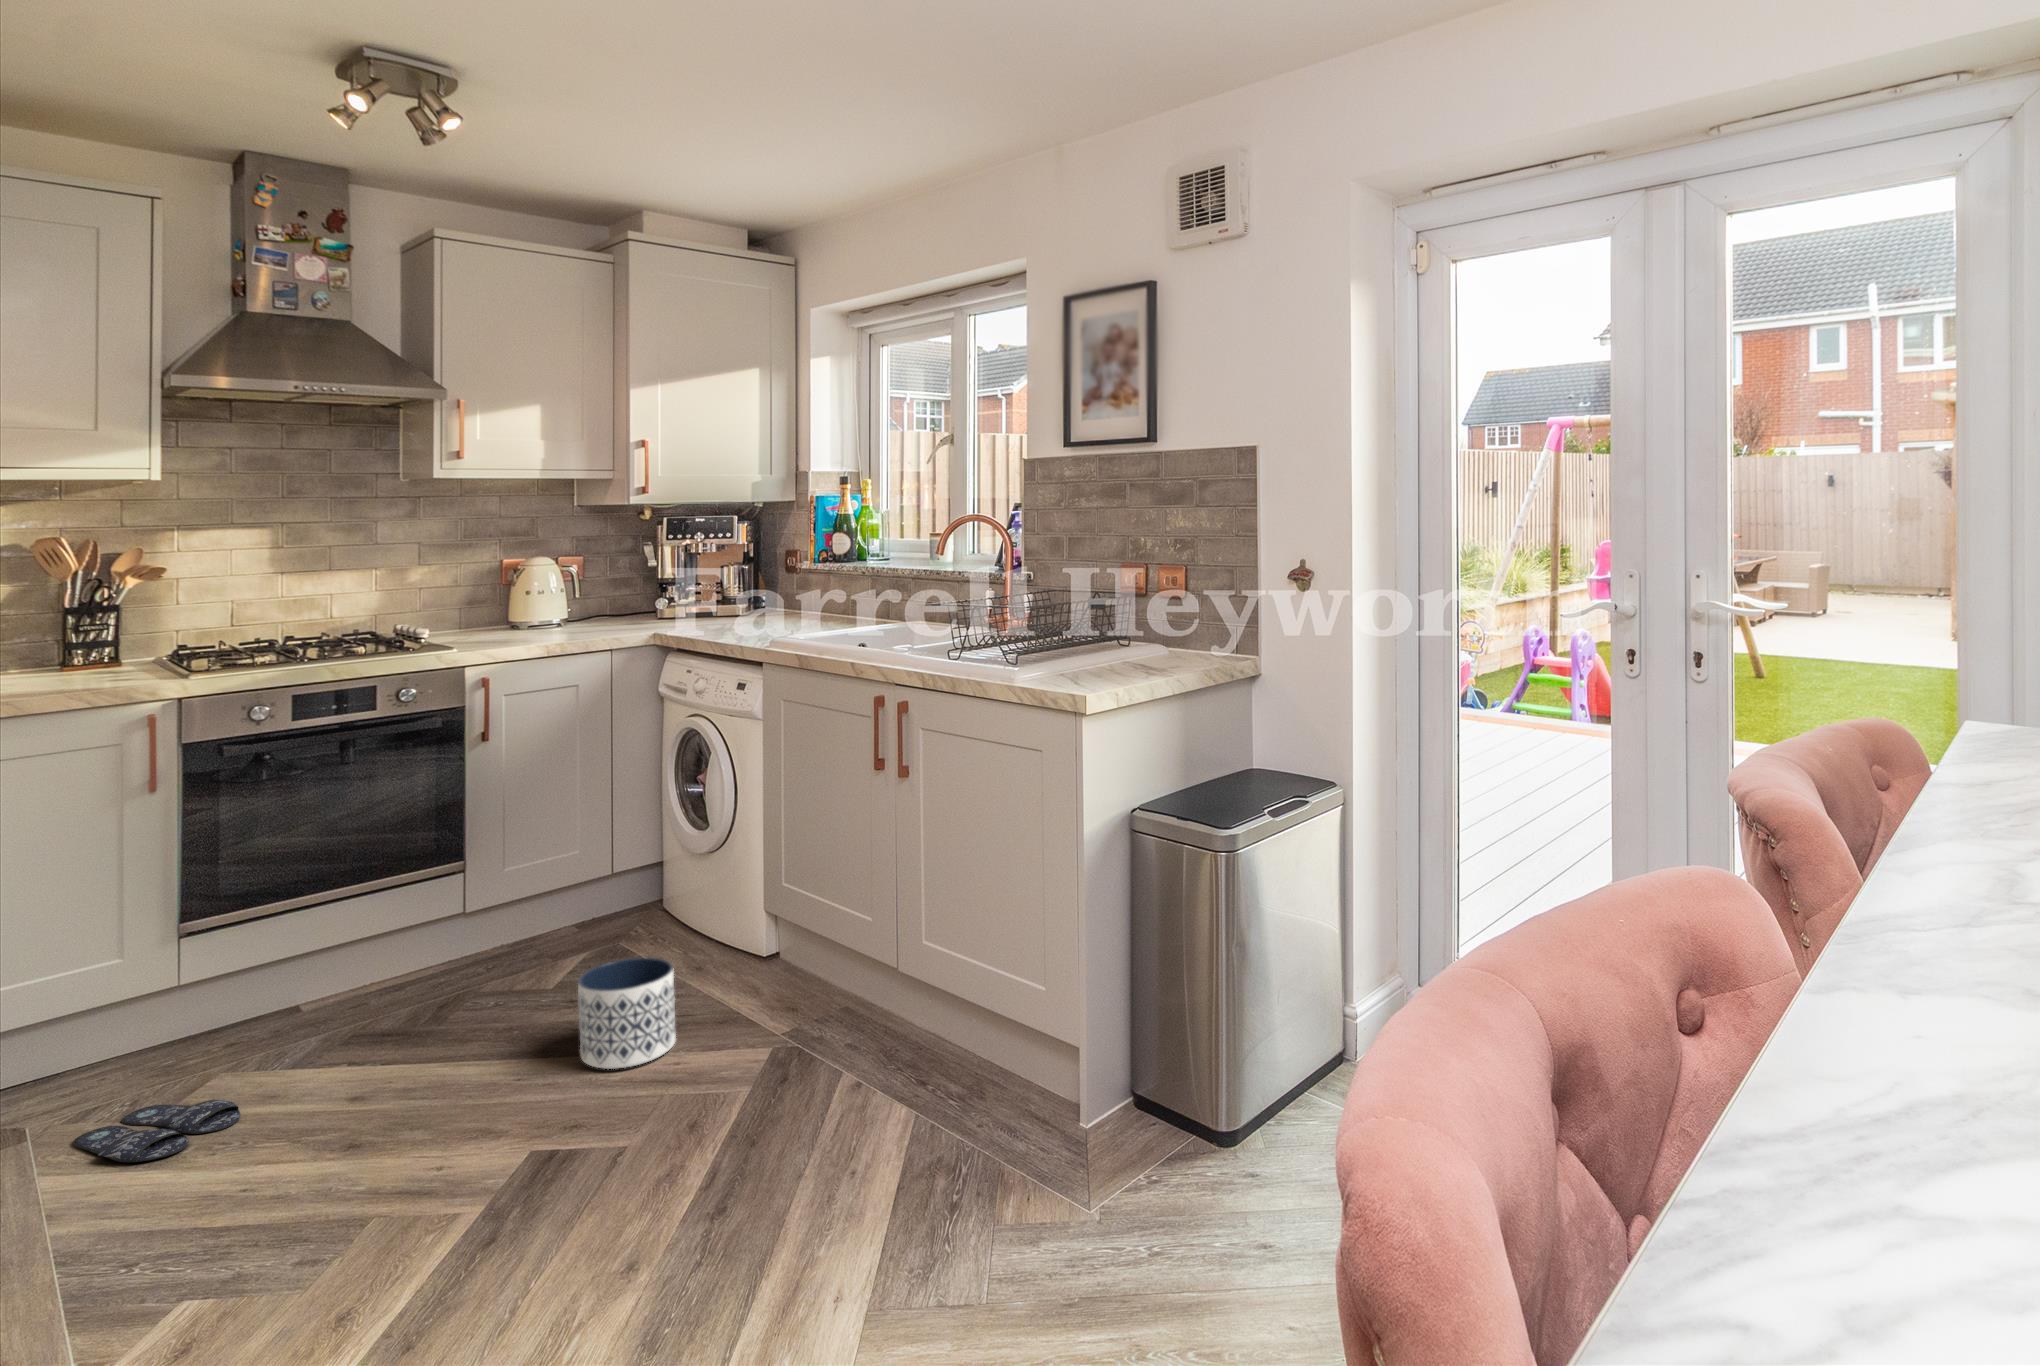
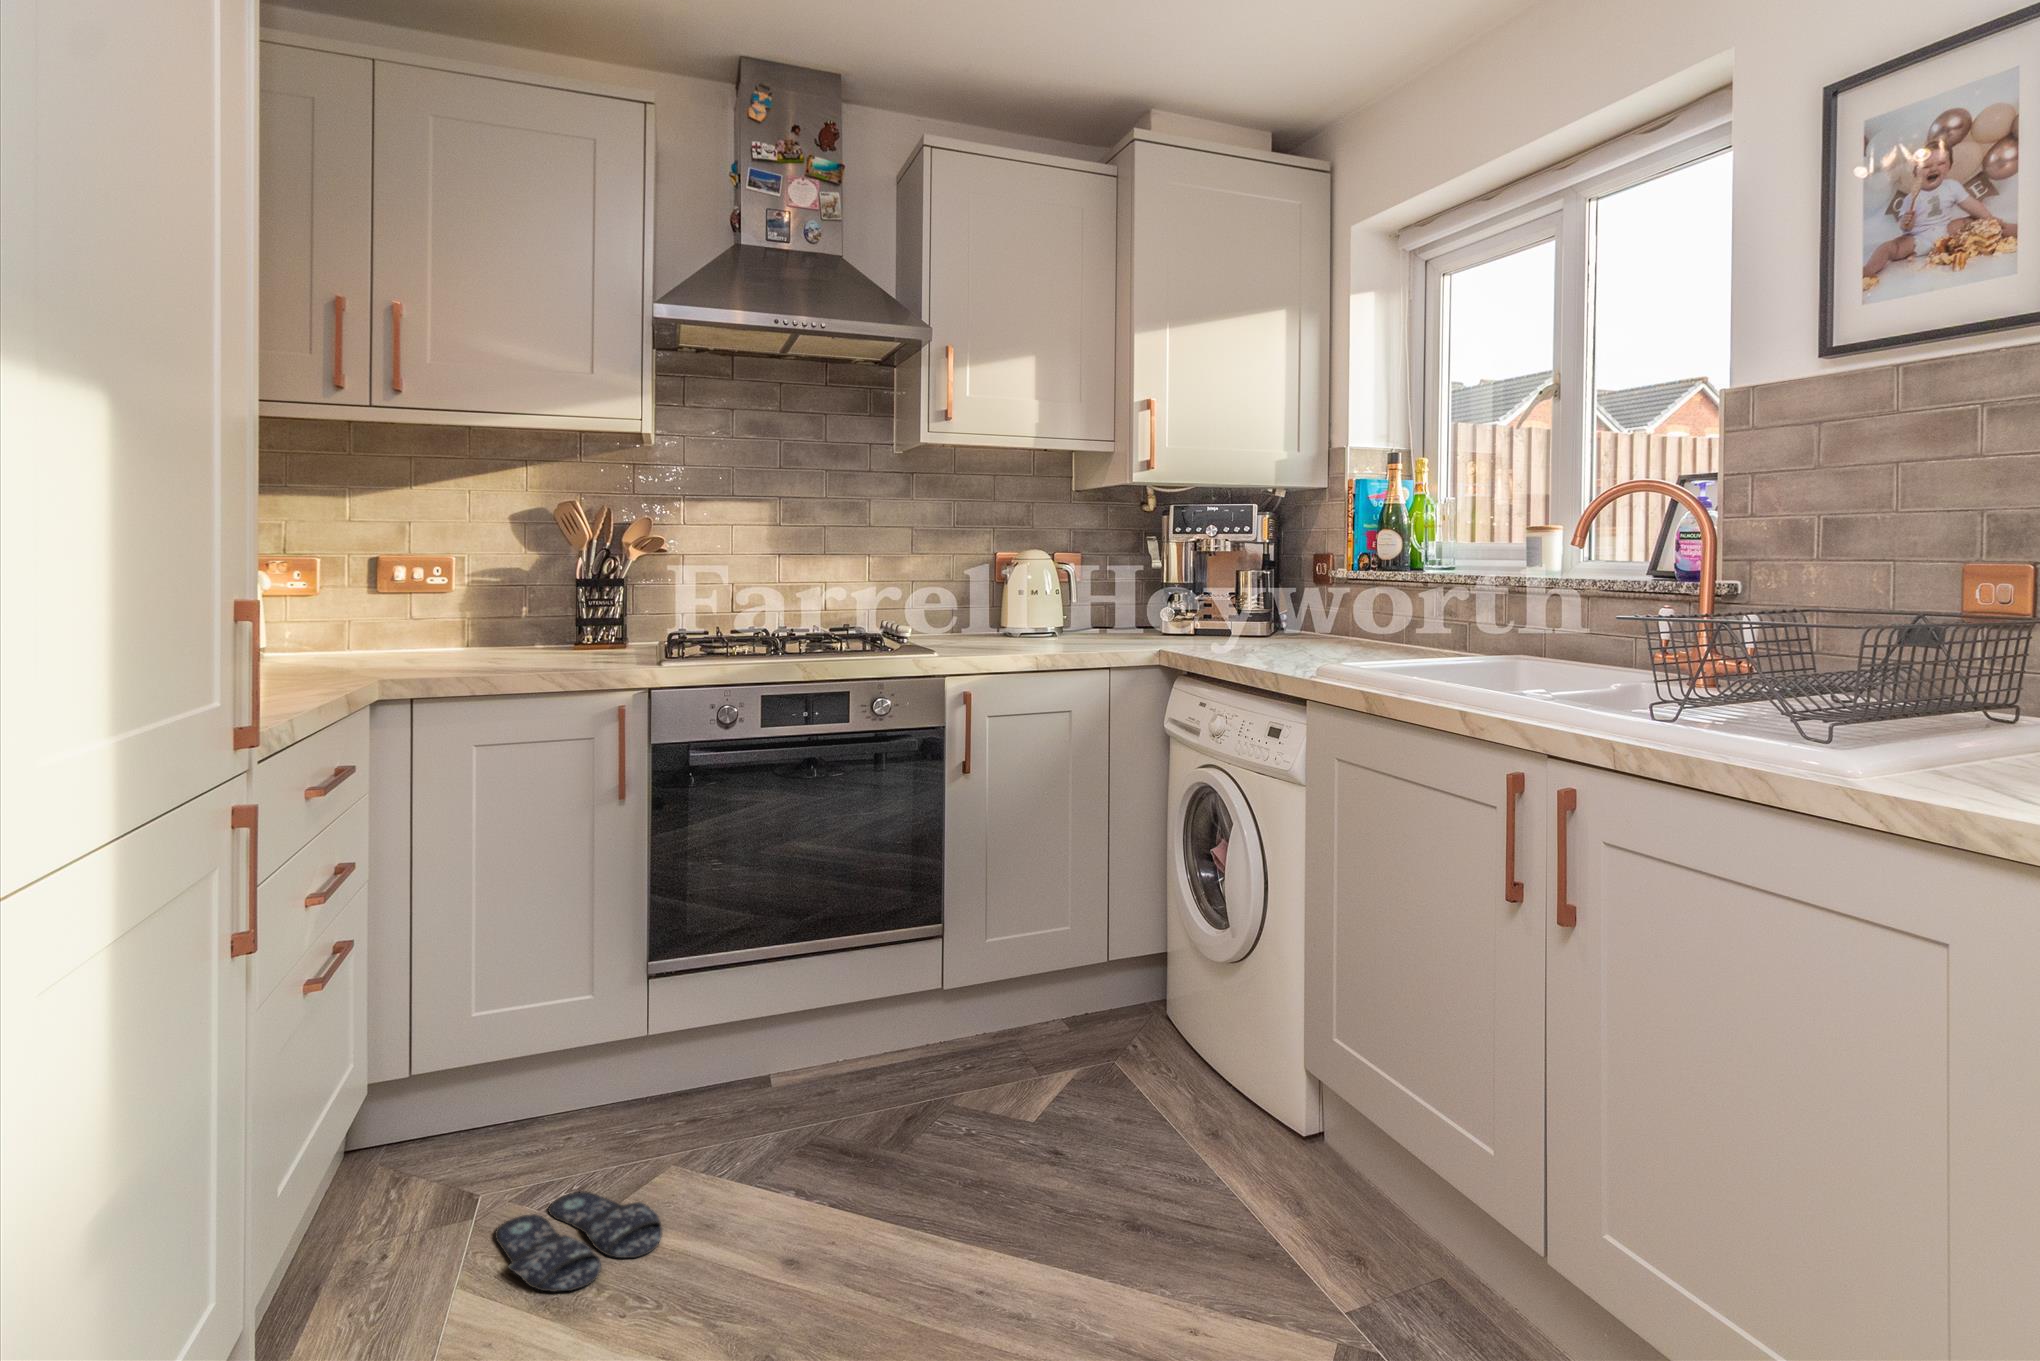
planter: present [578,958,676,1069] -> none [1053,1109,1180,1286]

